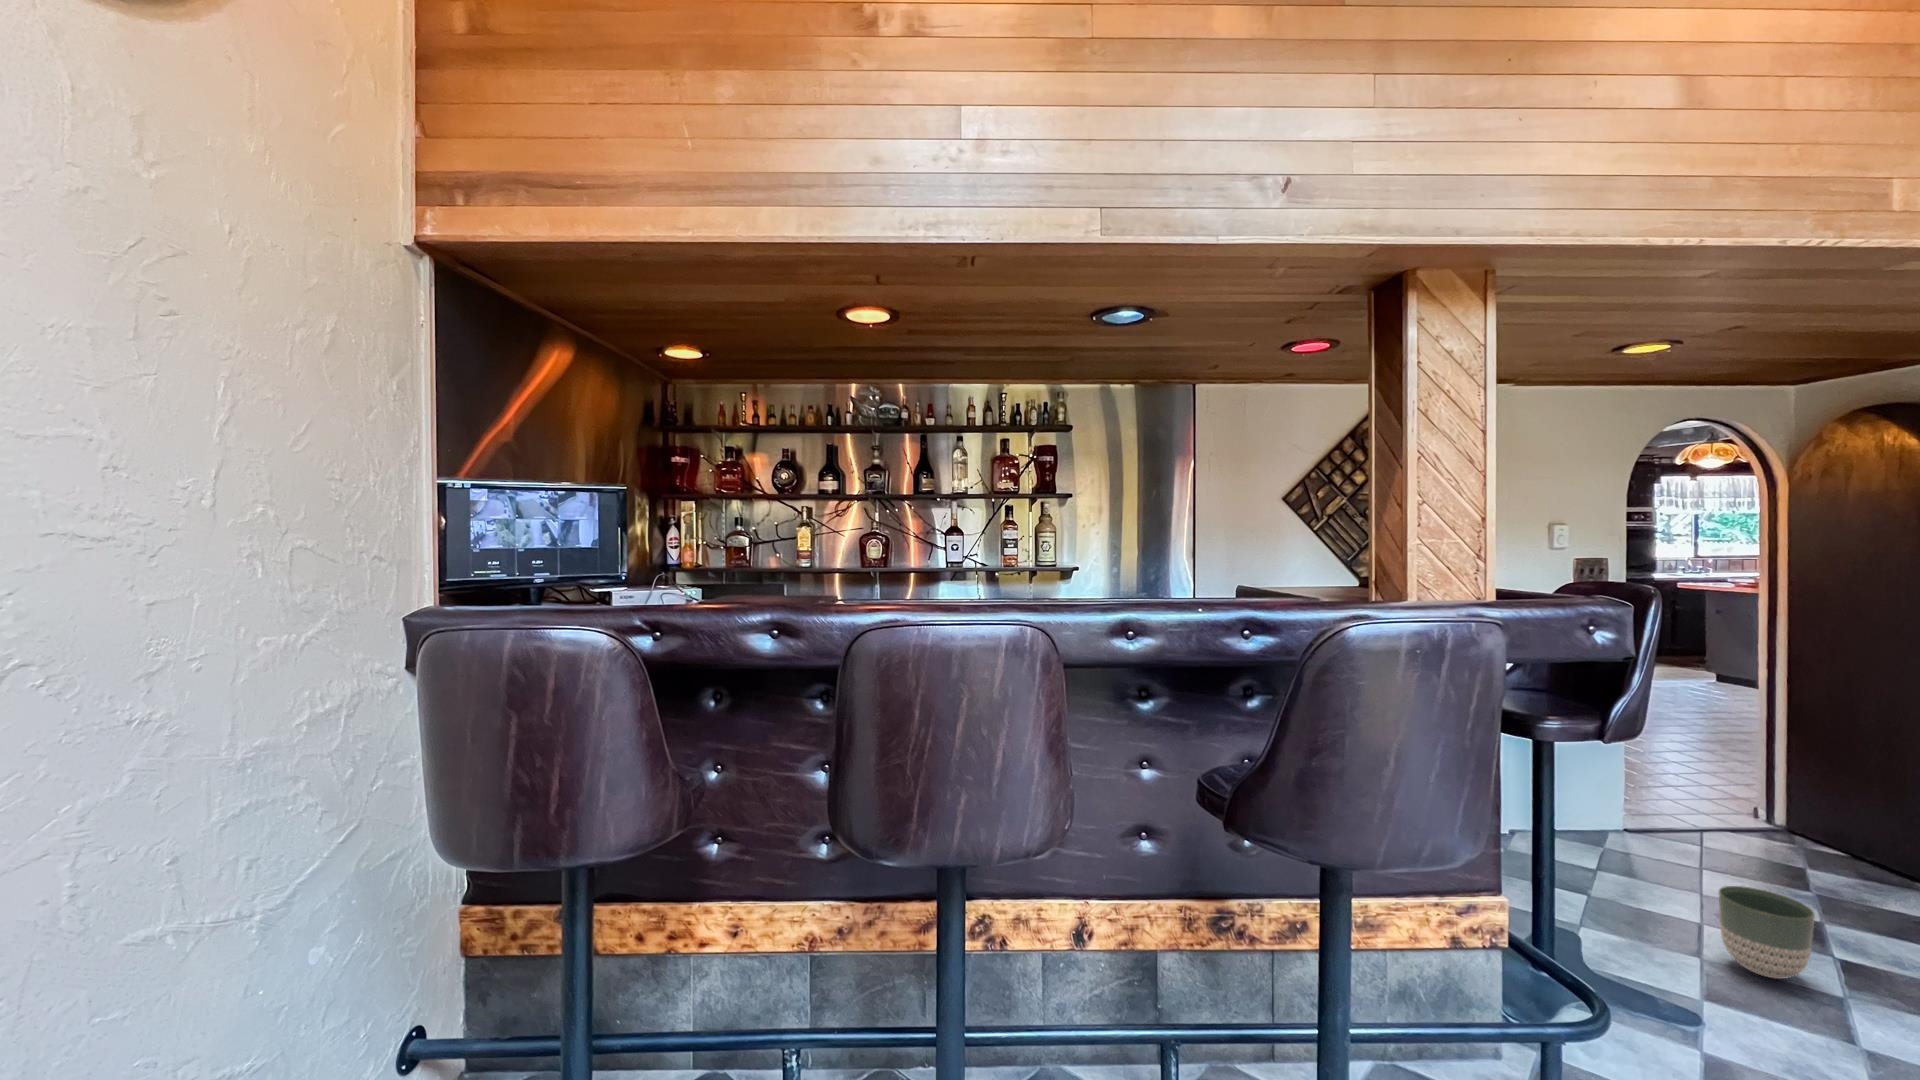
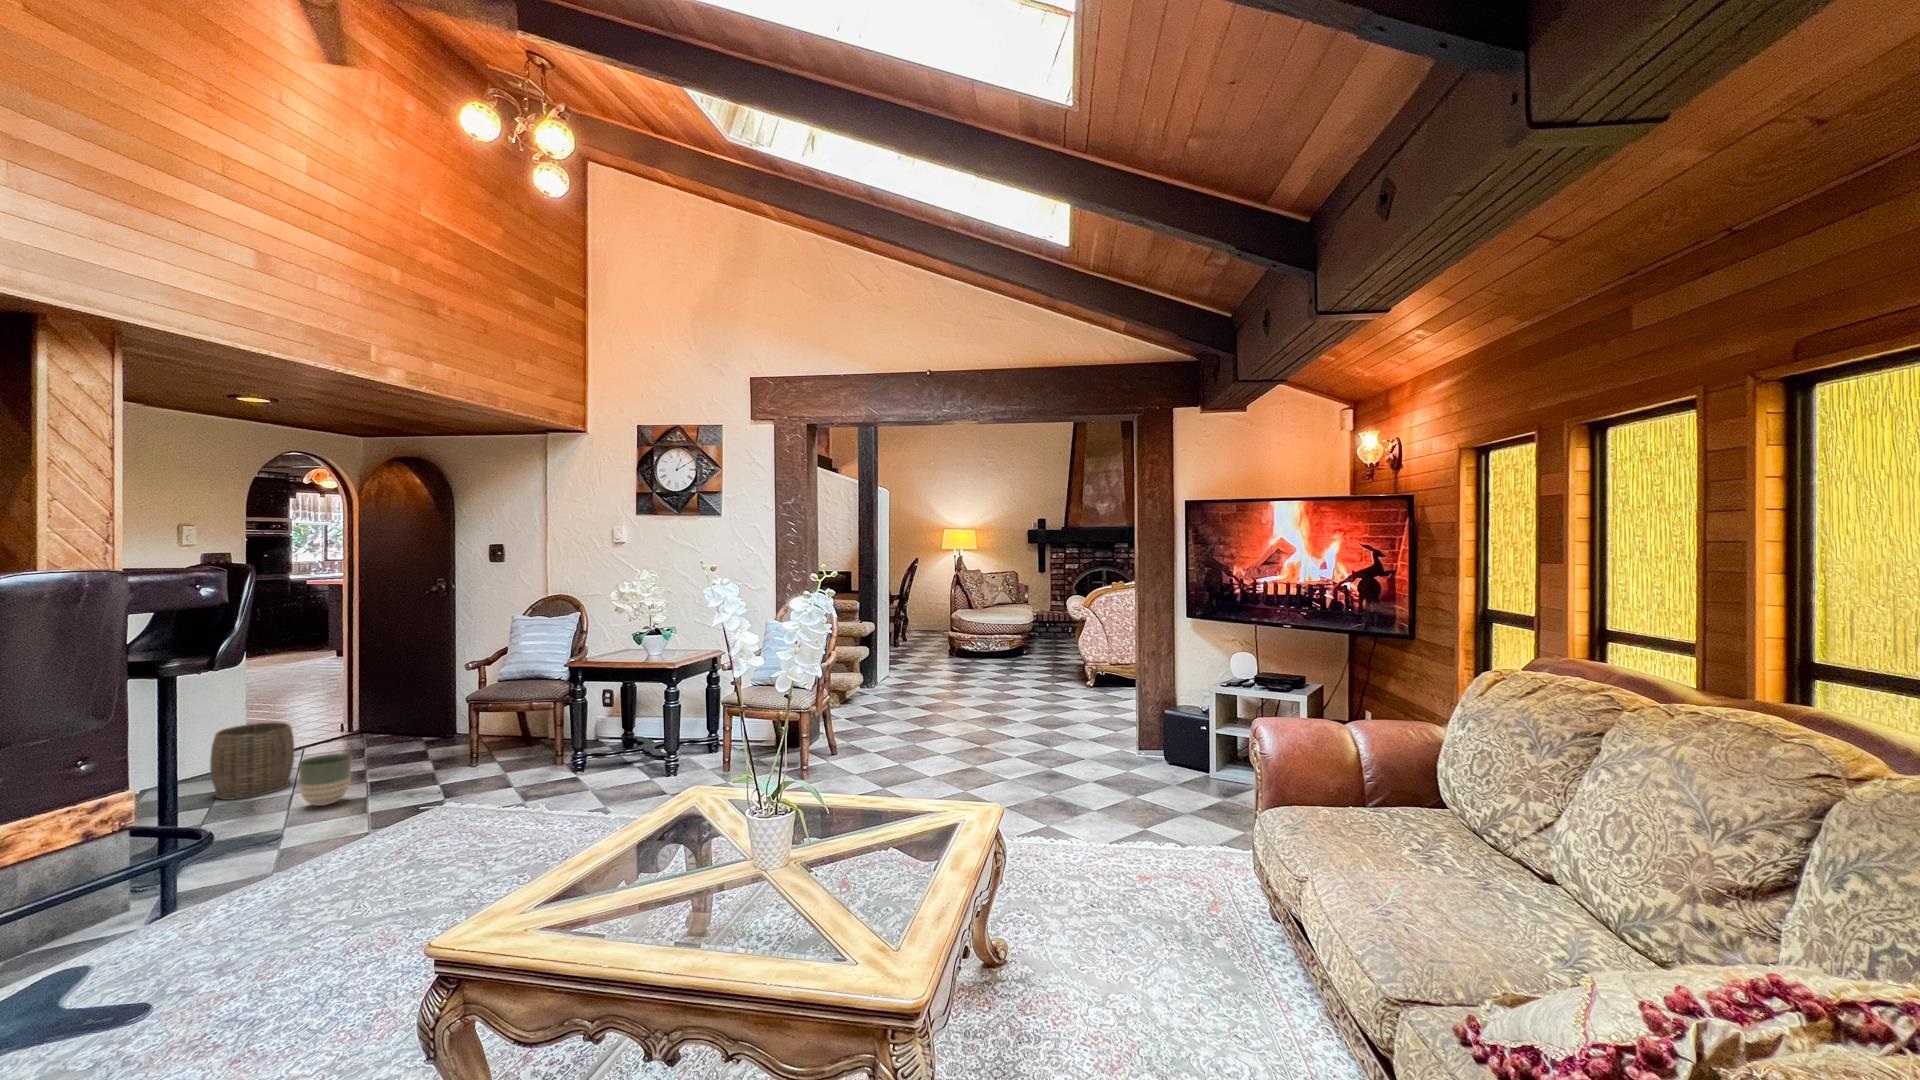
woven basket: none [1588,788,1701,902] -> present [210,722,294,800]

